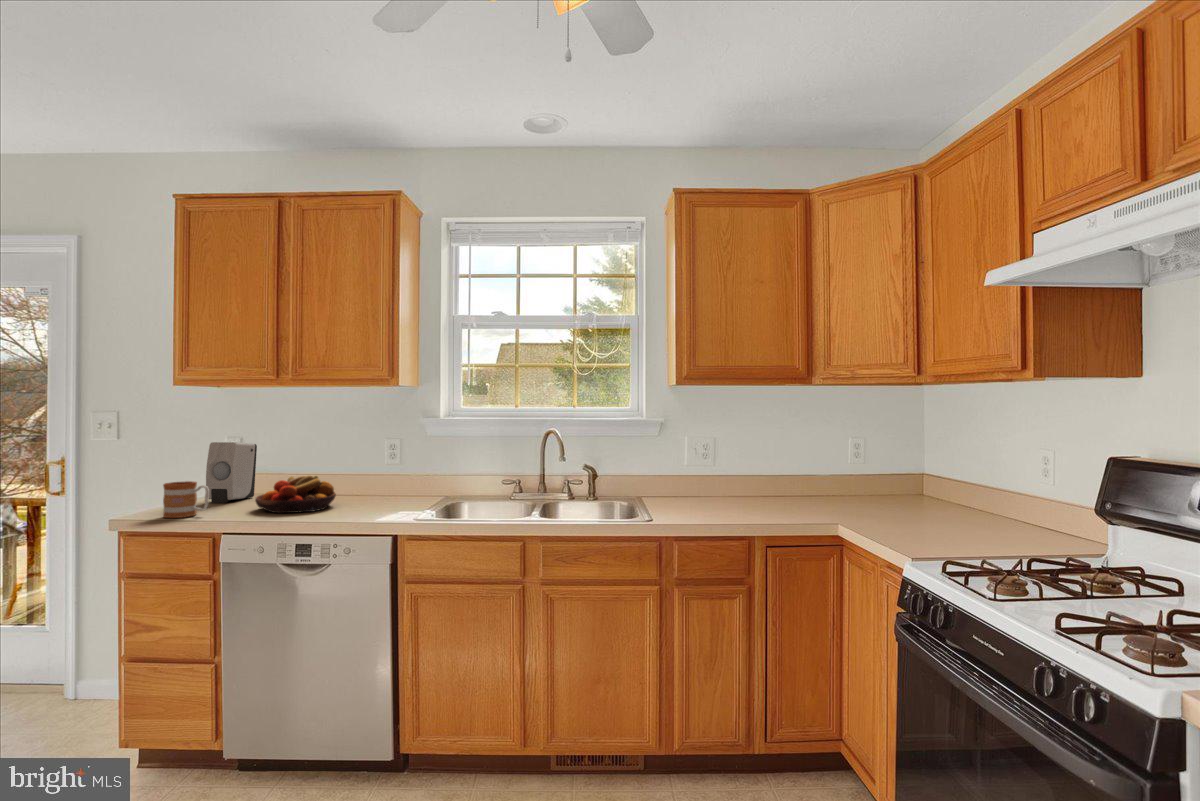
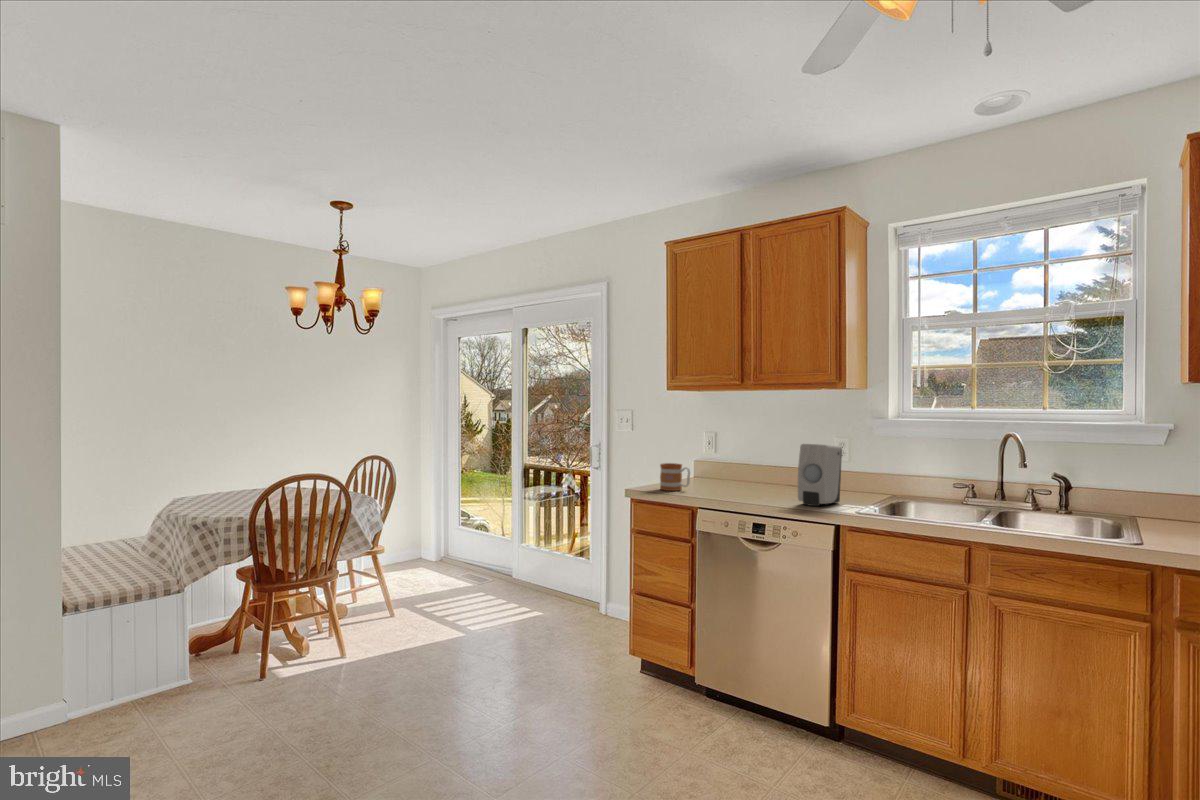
soap dispenser: present [206,442,257,503] -> present [798,444,842,506]
fruit bowl: present [255,476,336,513] -> none [723,465,786,496]

